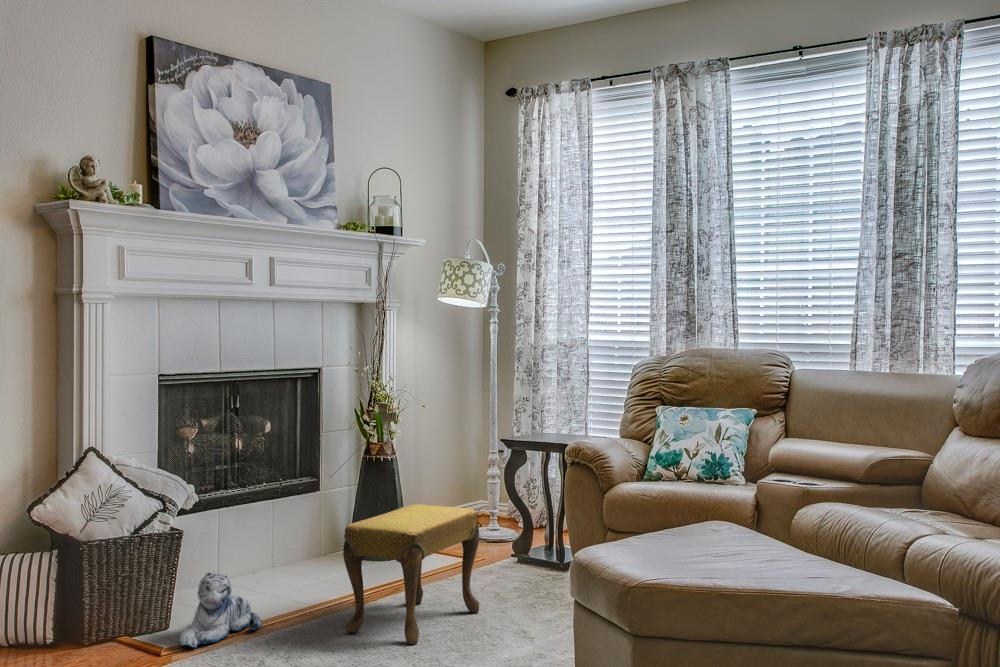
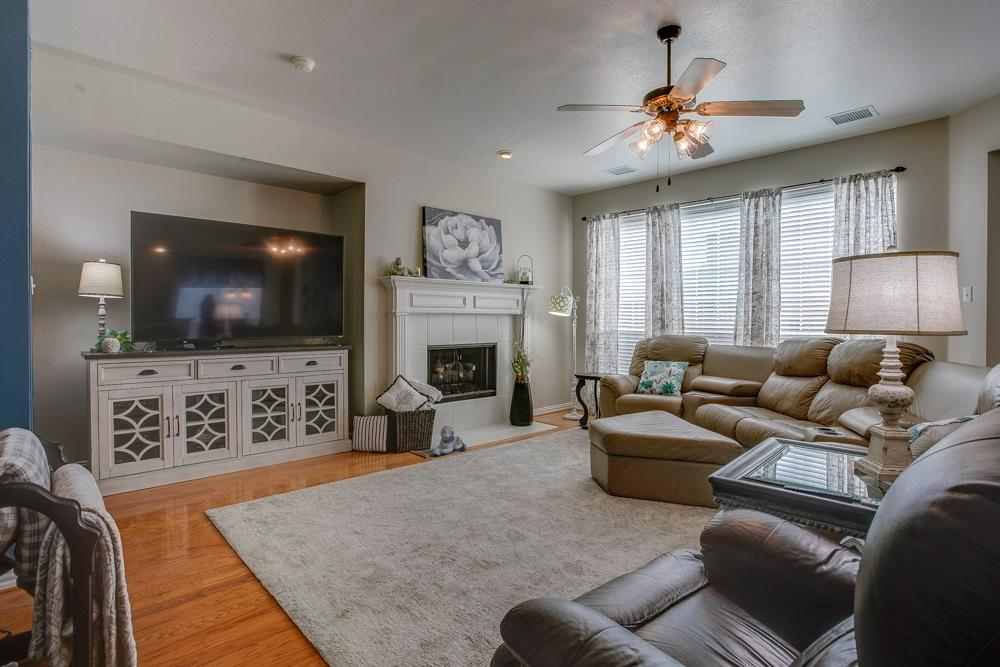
footstool: present [343,504,479,644] -> none [499,401,557,459]

